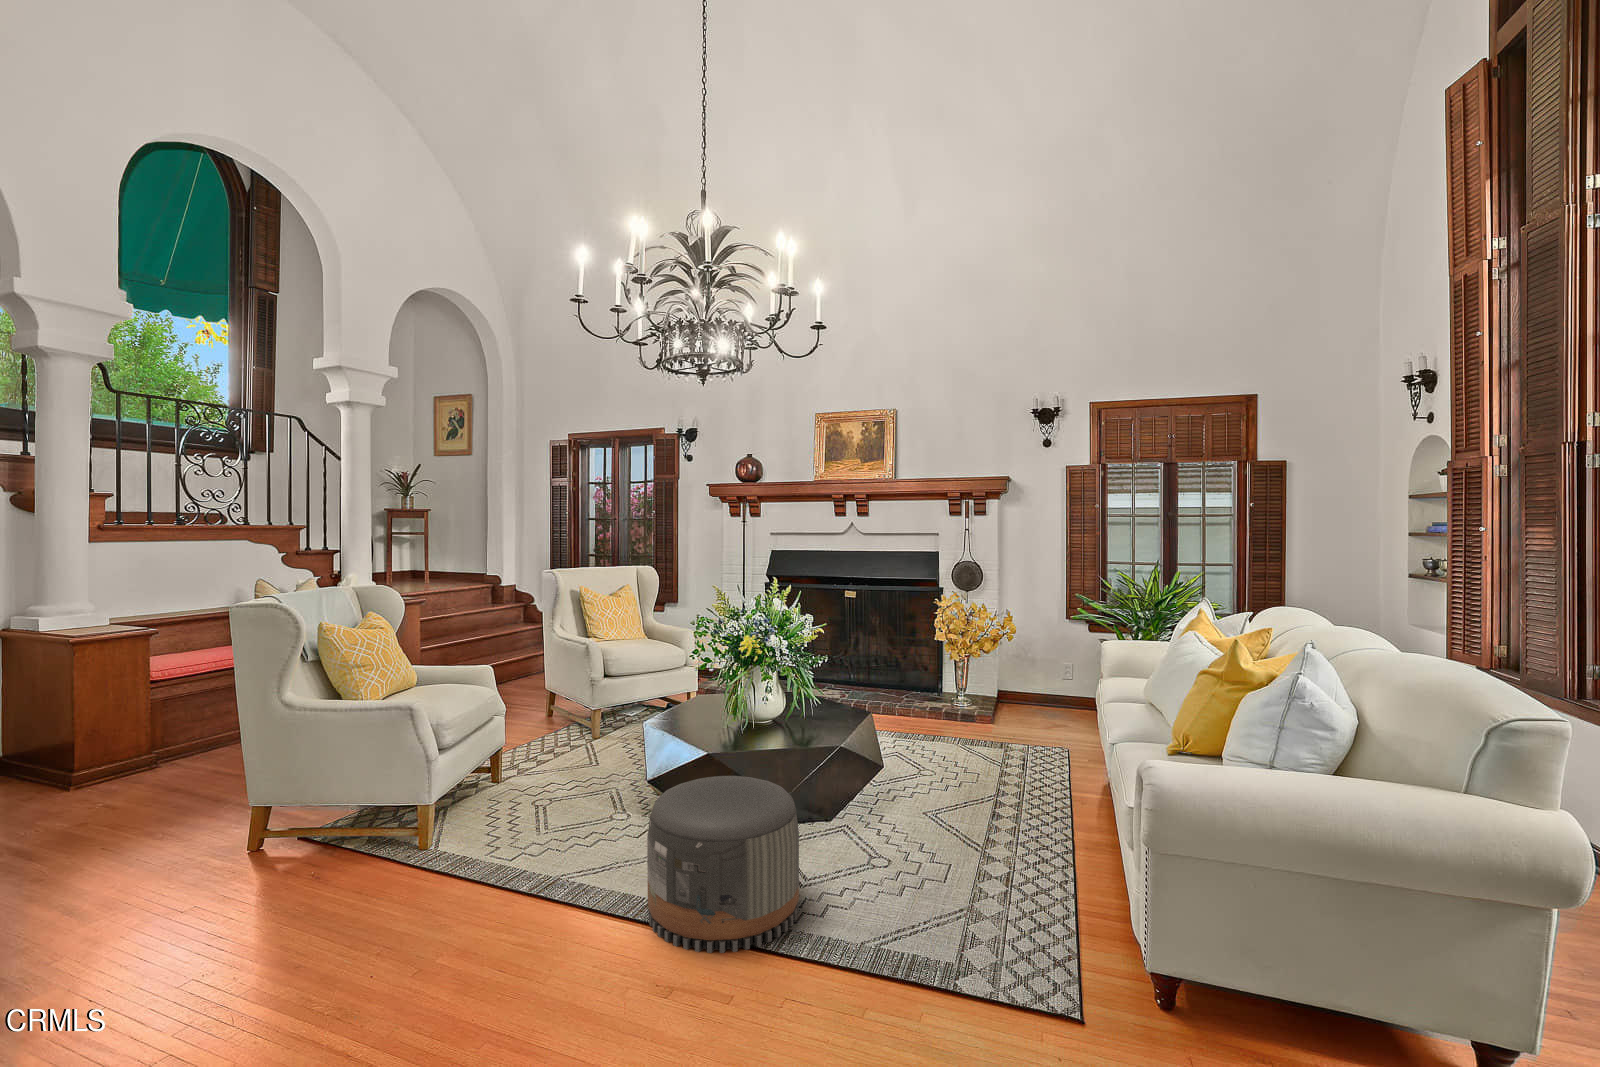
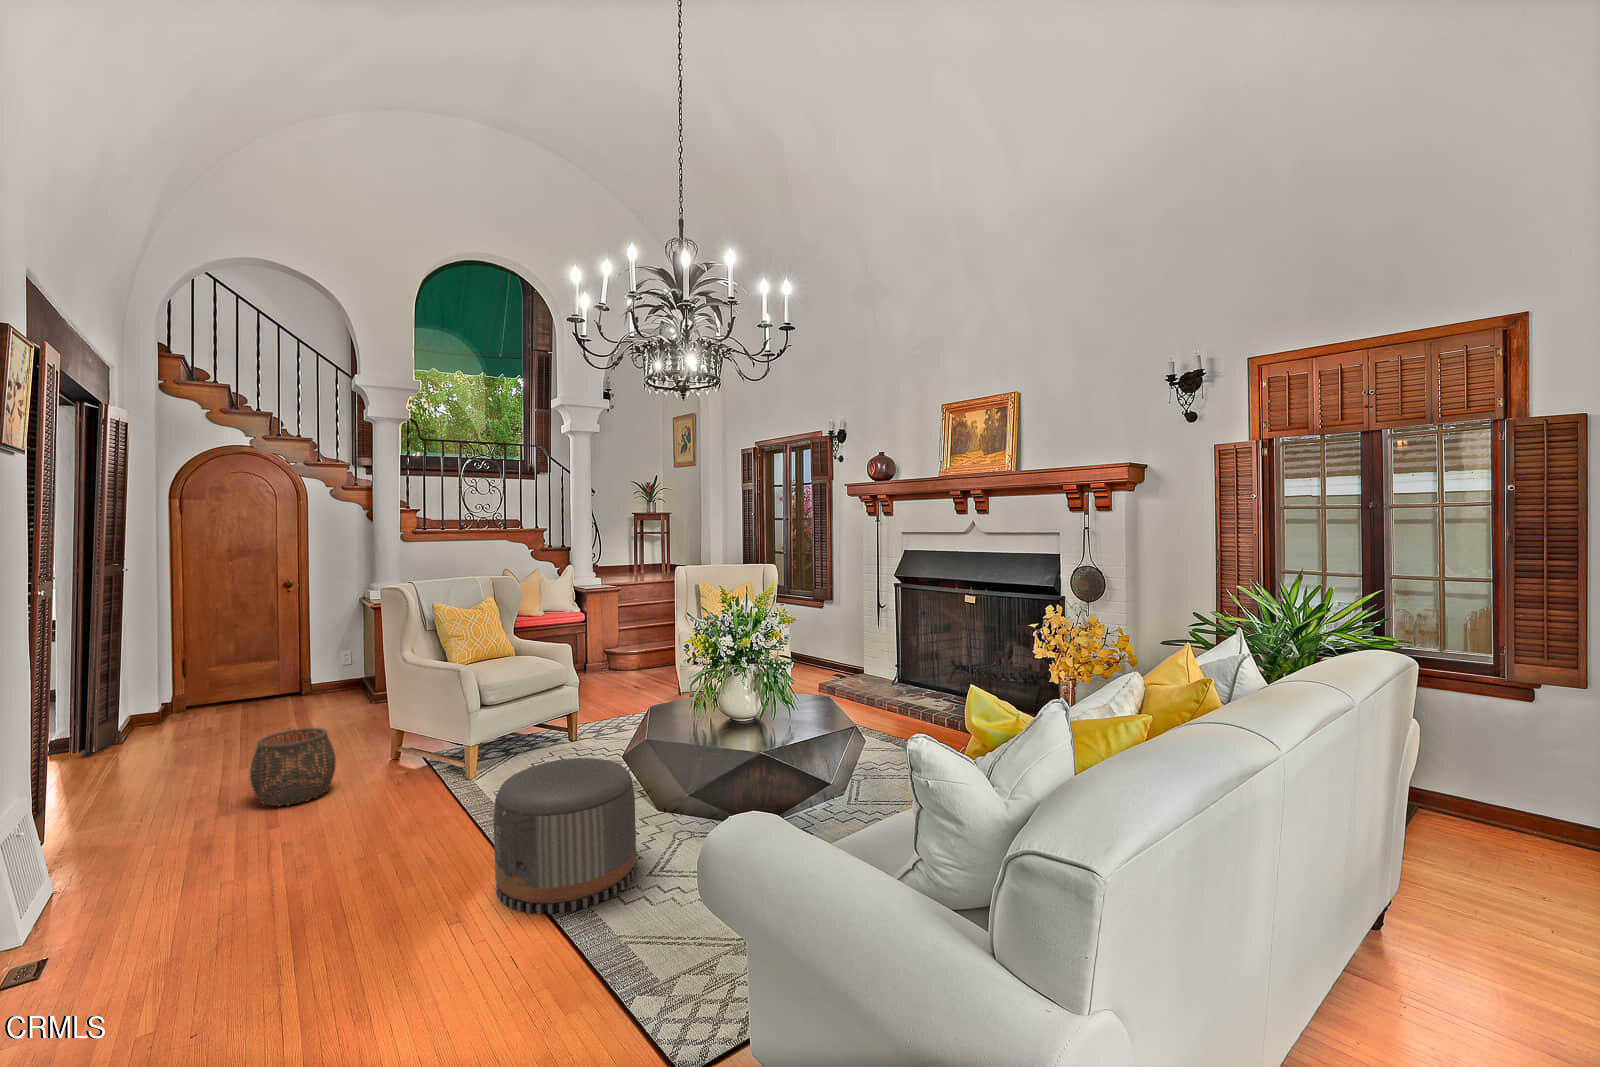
woven basket: none [112,806,247,931] -> present [250,728,336,807]

